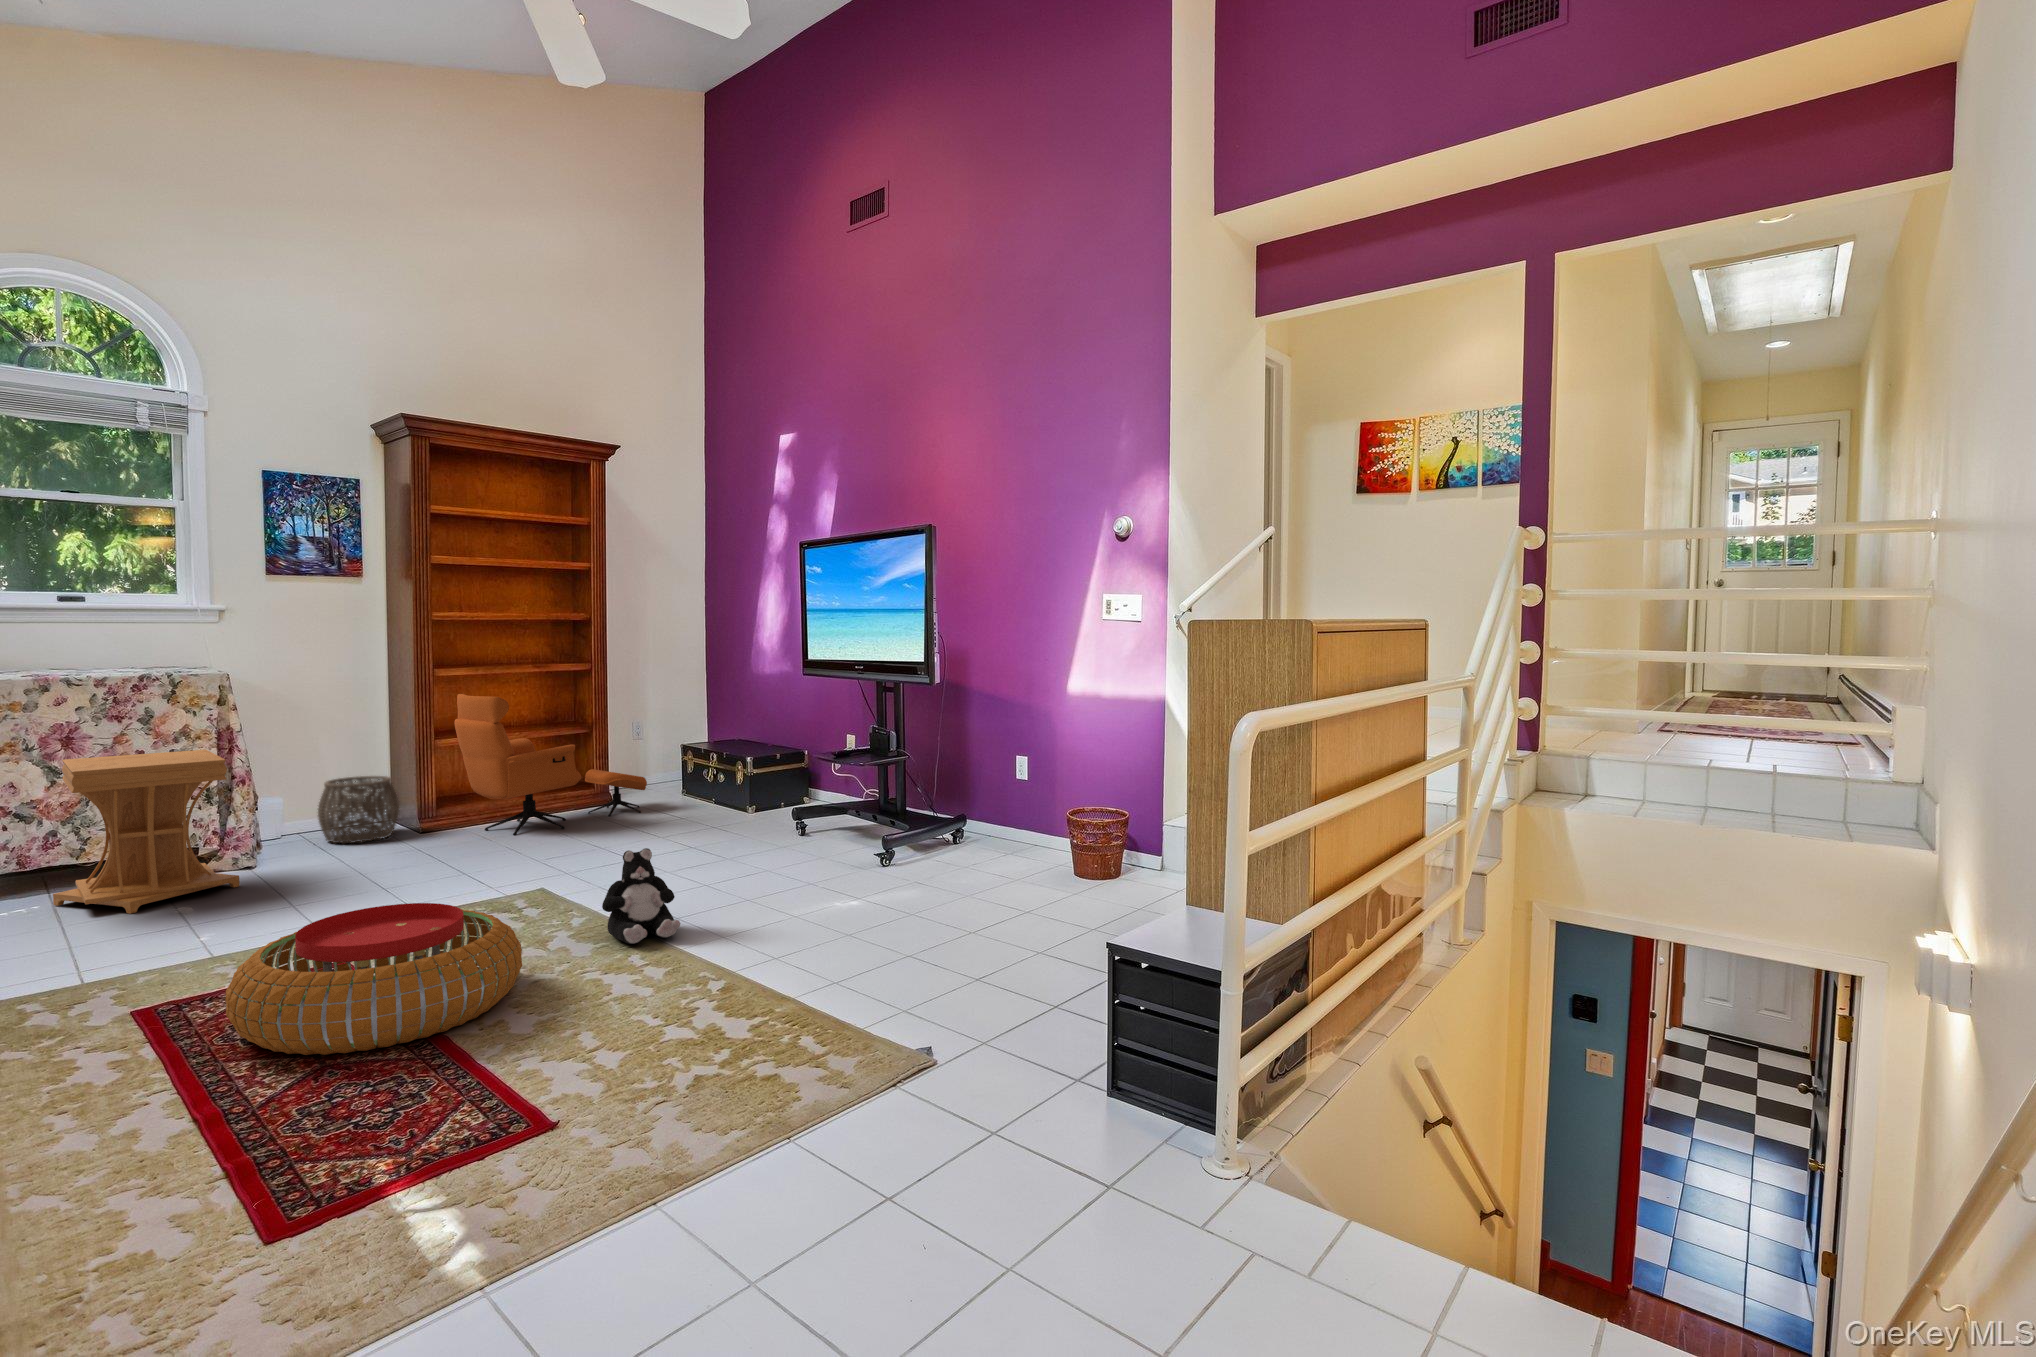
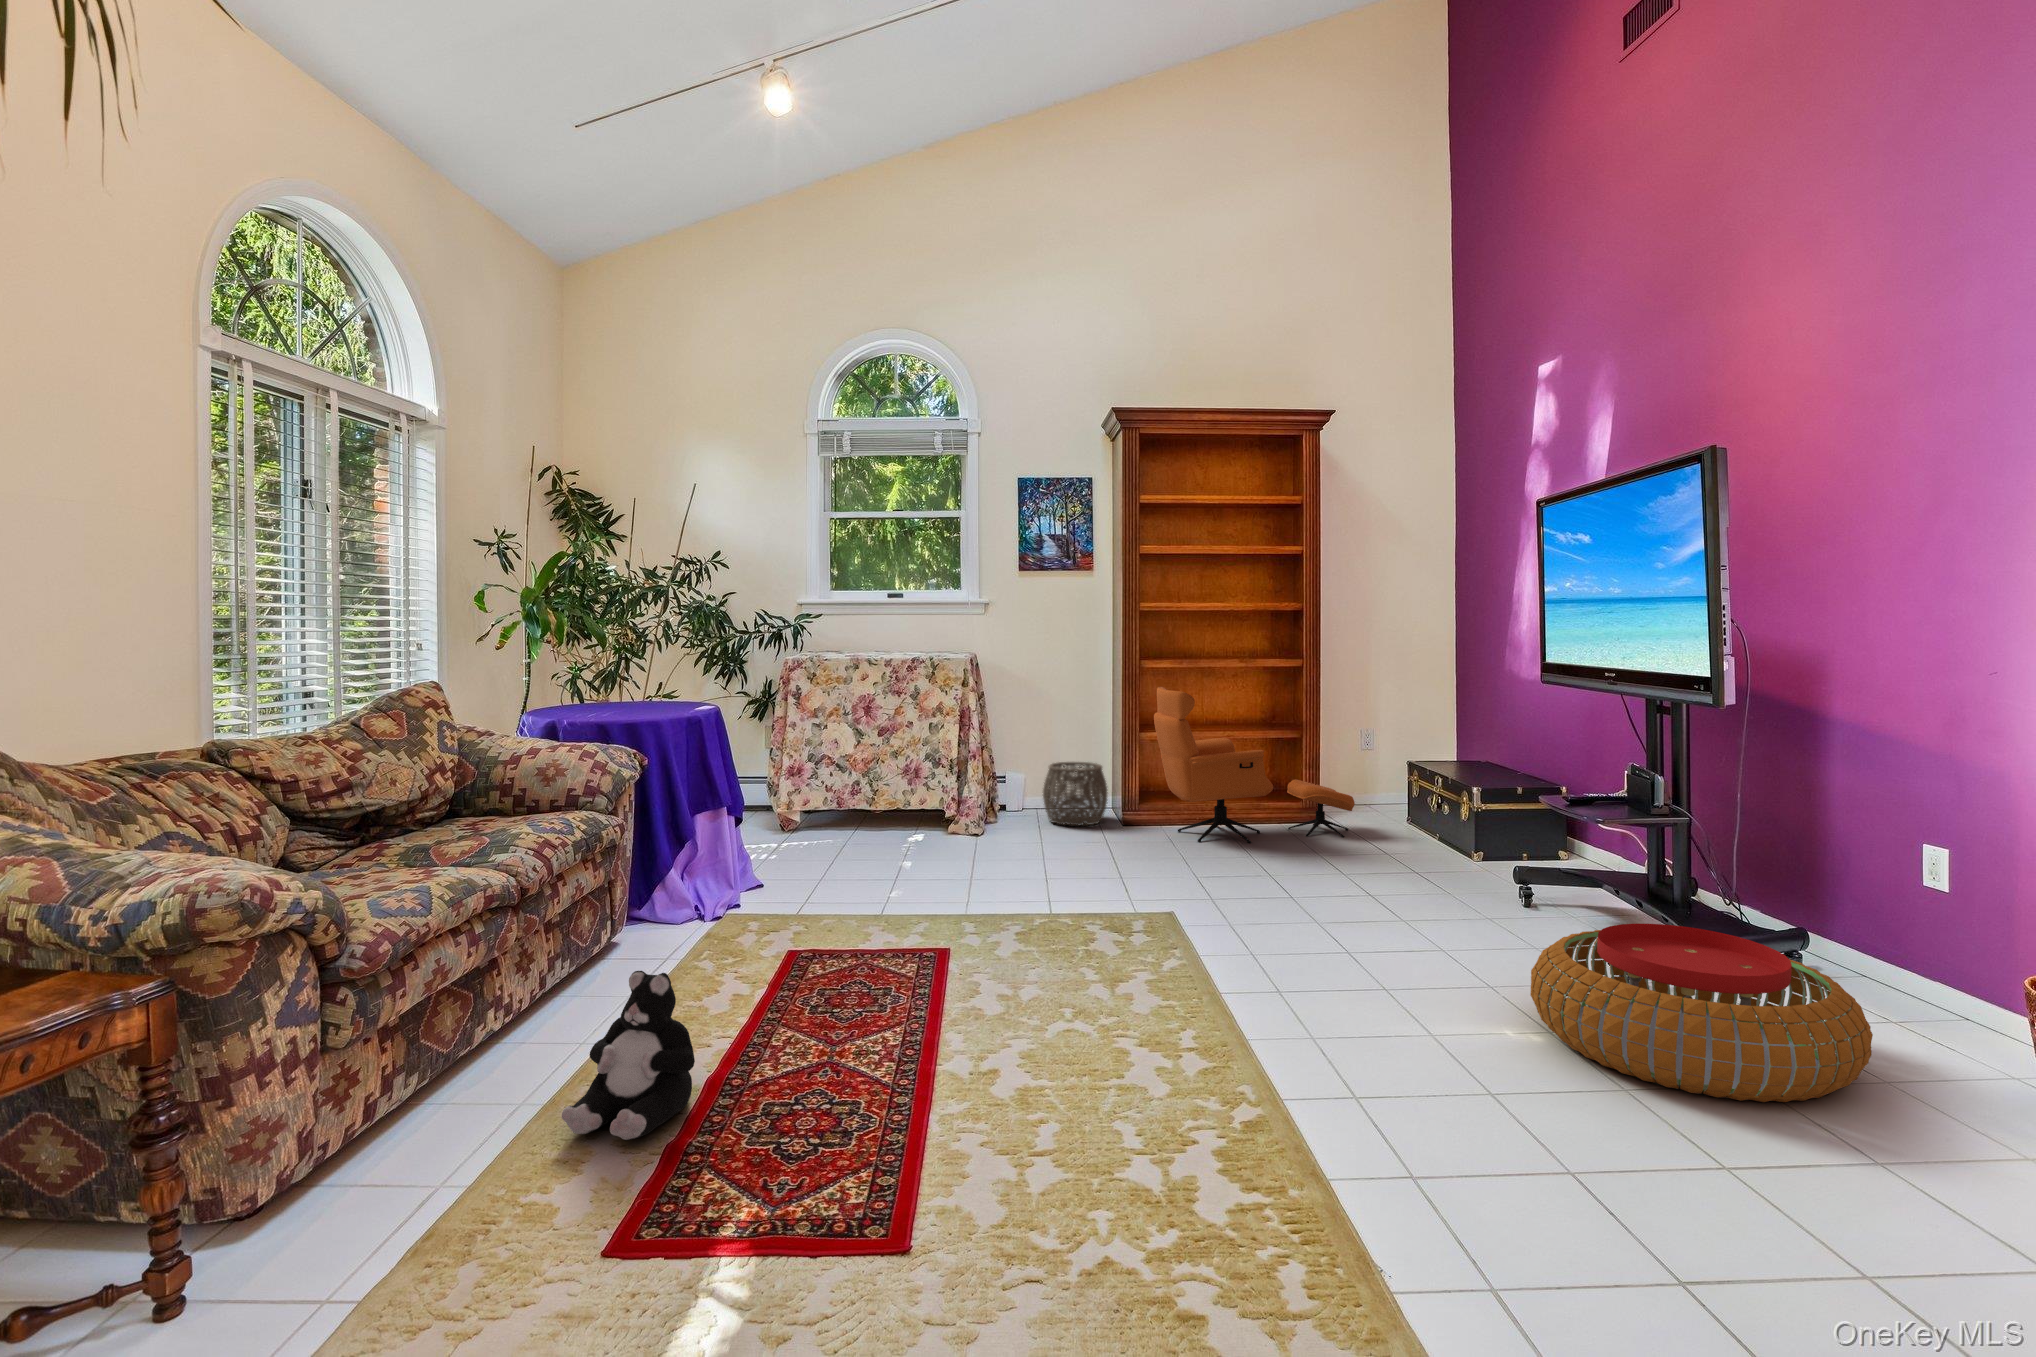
side table: present [53,750,239,914] -> none [842,725,956,861]
plush toy: present [602,848,680,944] -> present [562,971,695,1140]
pouf: present [225,903,522,1055] -> present [1530,924,1873,1102]

